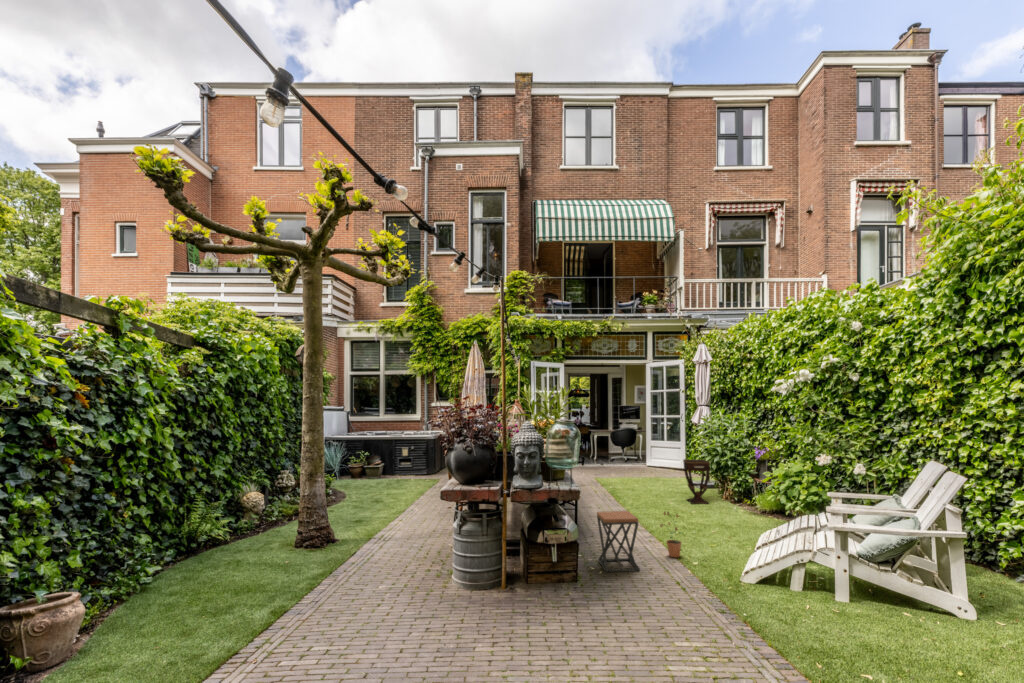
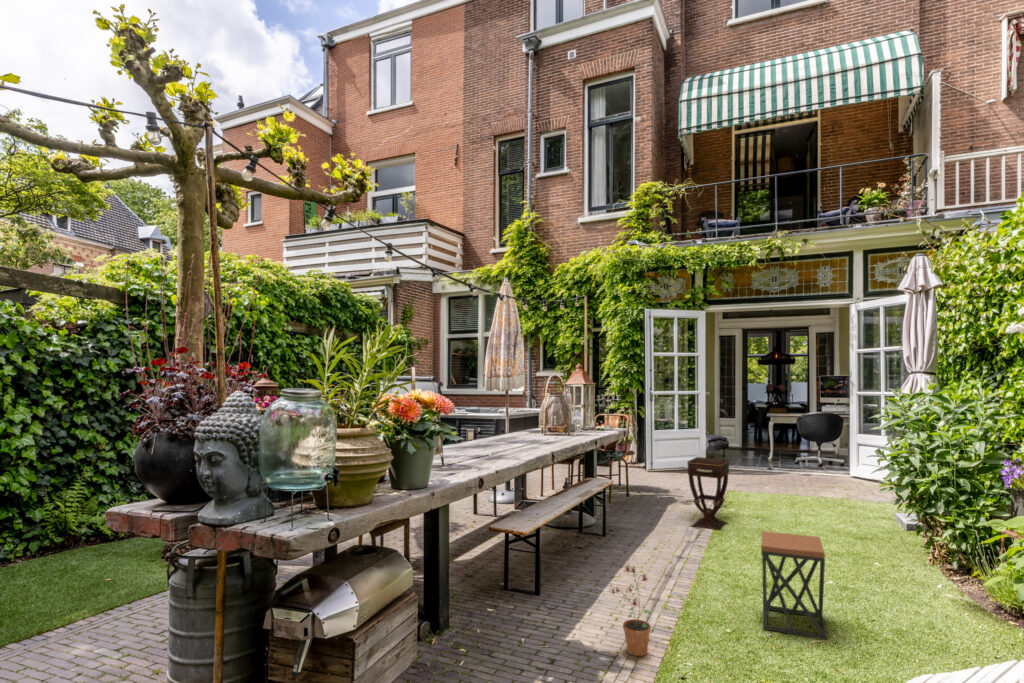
side table: present [683,459,710,504] -> present [687,457,729,530]
stool: present [597,511,640,572] -> present [761,531,827,639]

